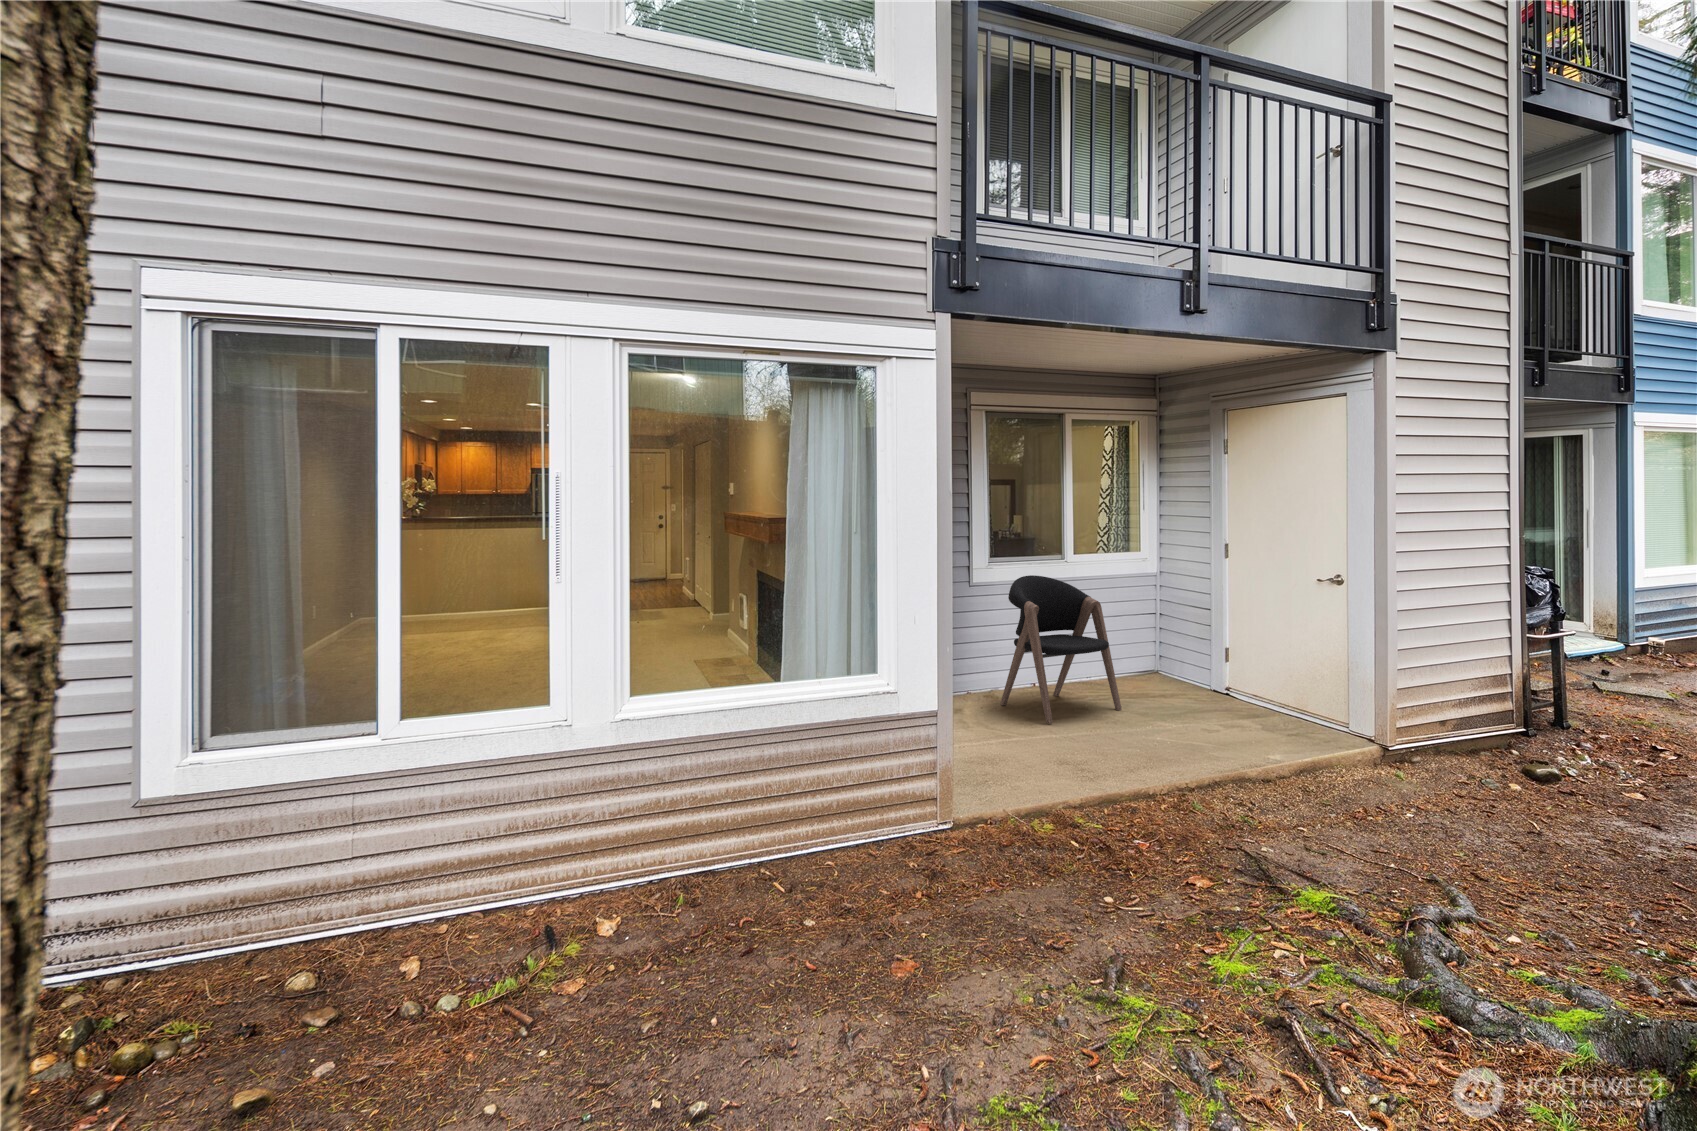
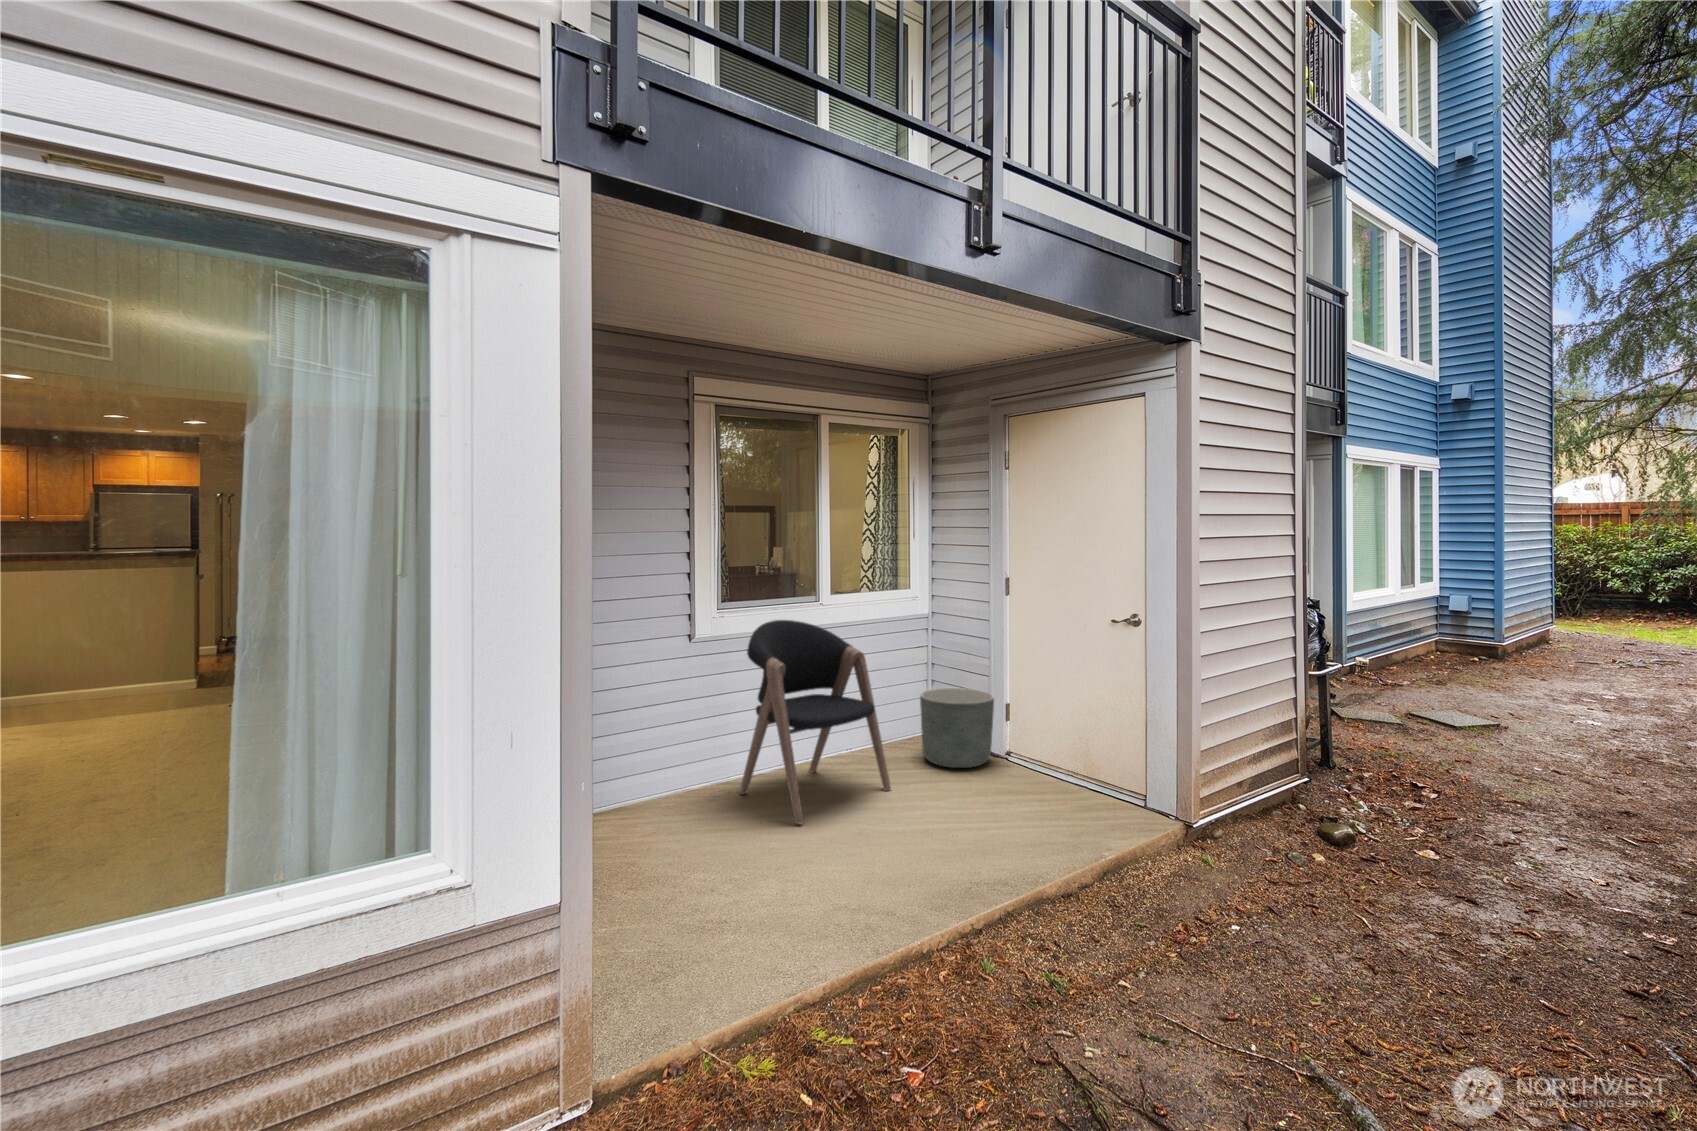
planter: none [1147,637,1214,701] -> present [920,688,994,768]

